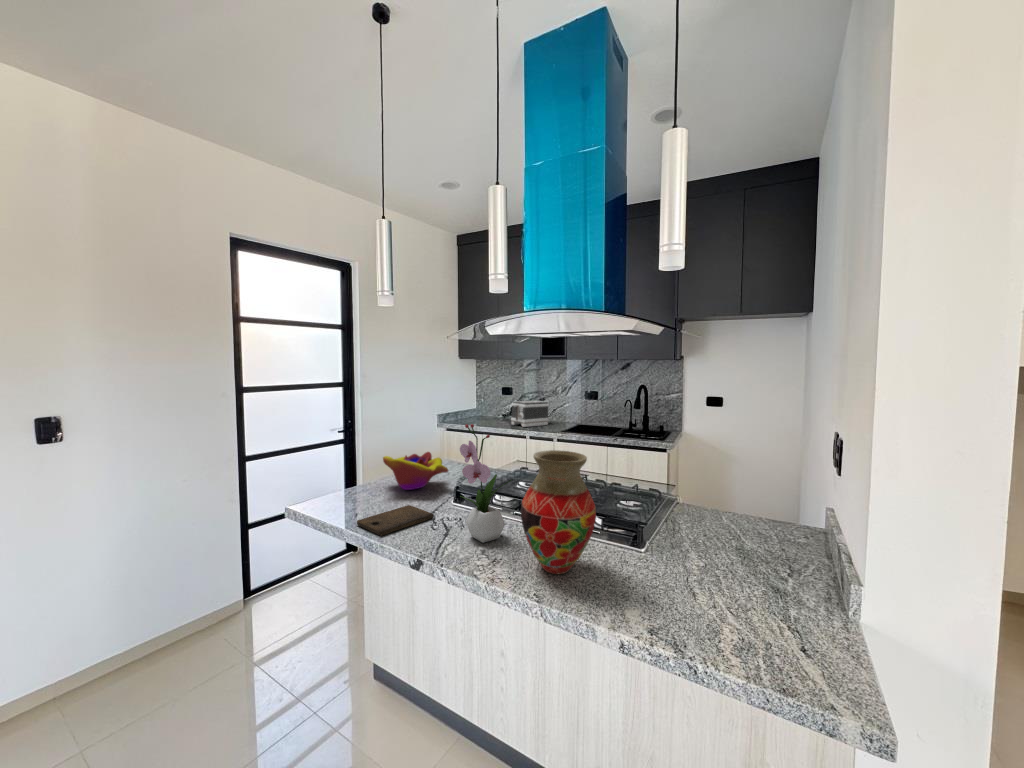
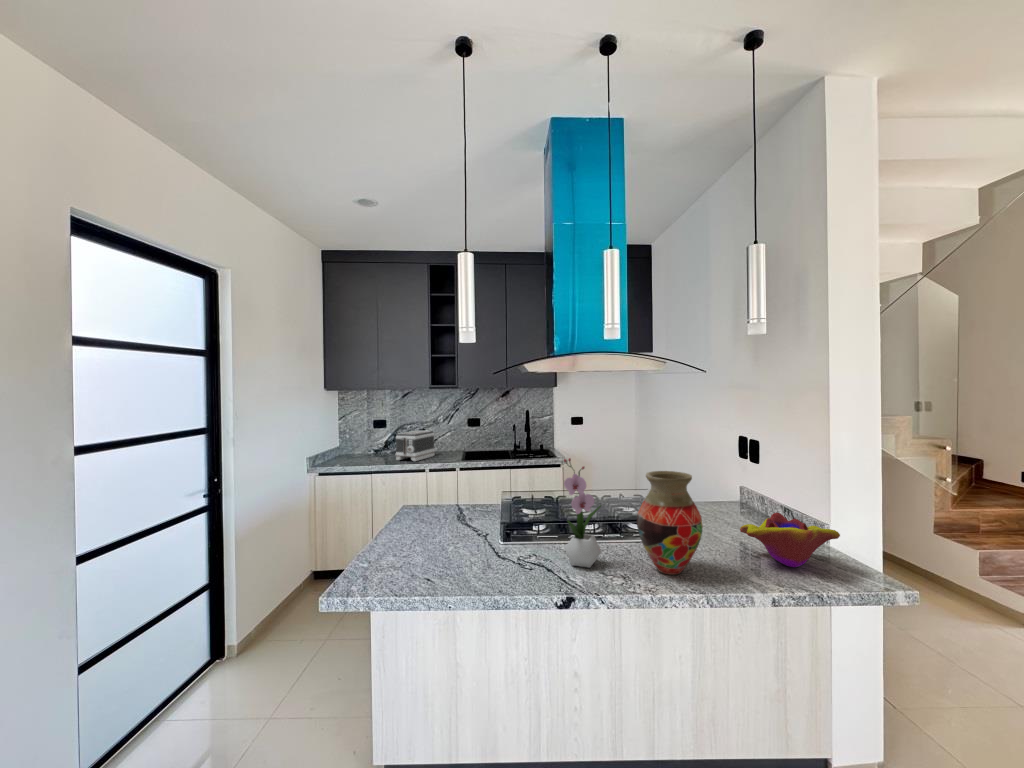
decorative bowl: present [383,452,448,490] -> present [740,513,840,567]
cutting board: present [357,505,433,536] -> none [456,554,511,585]

